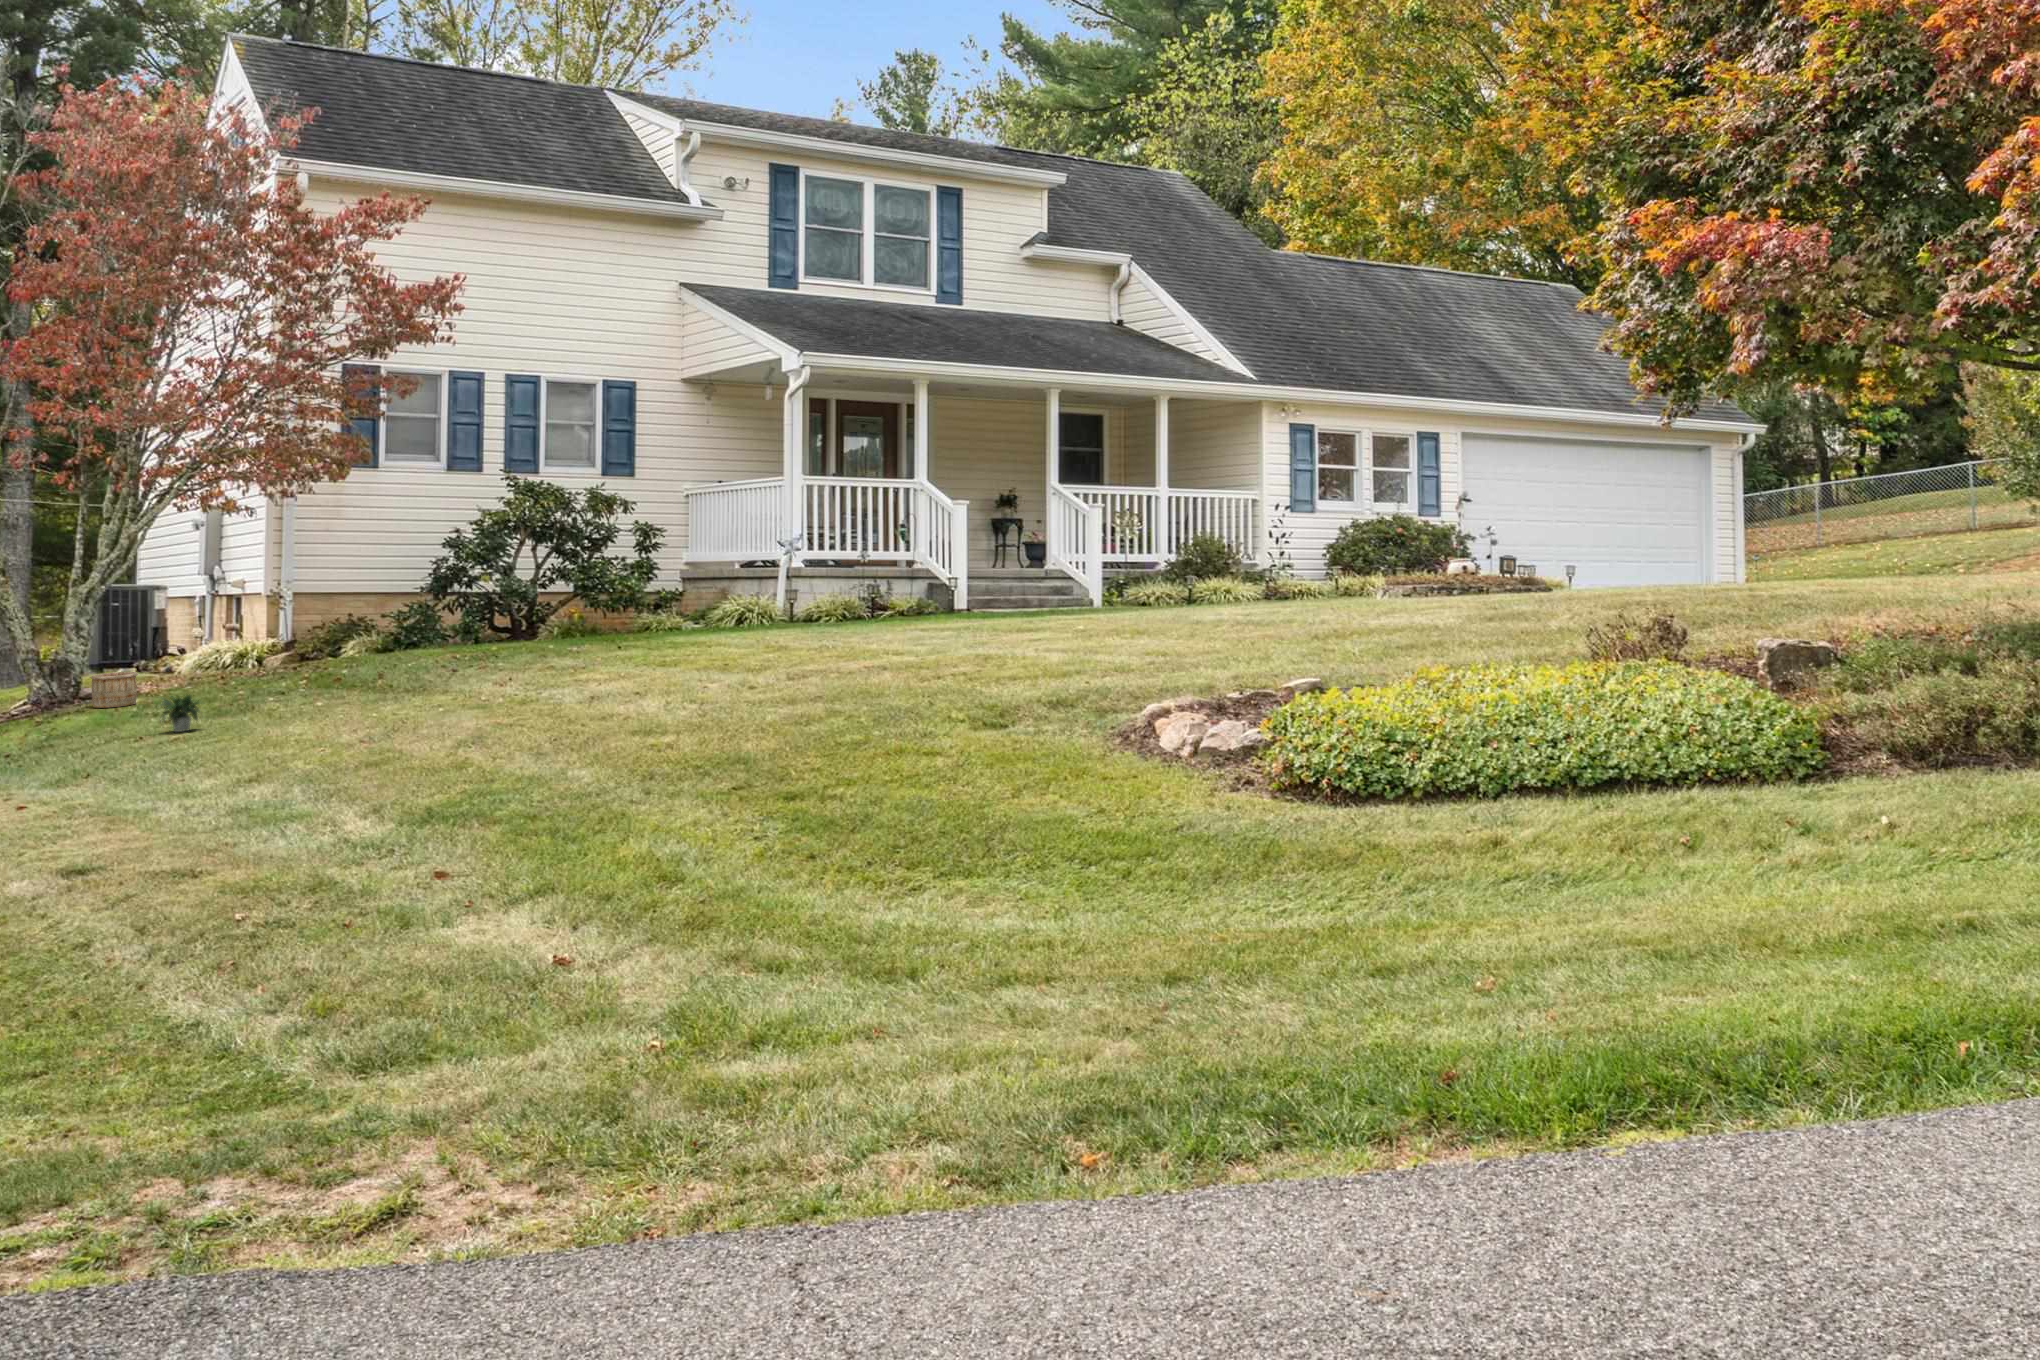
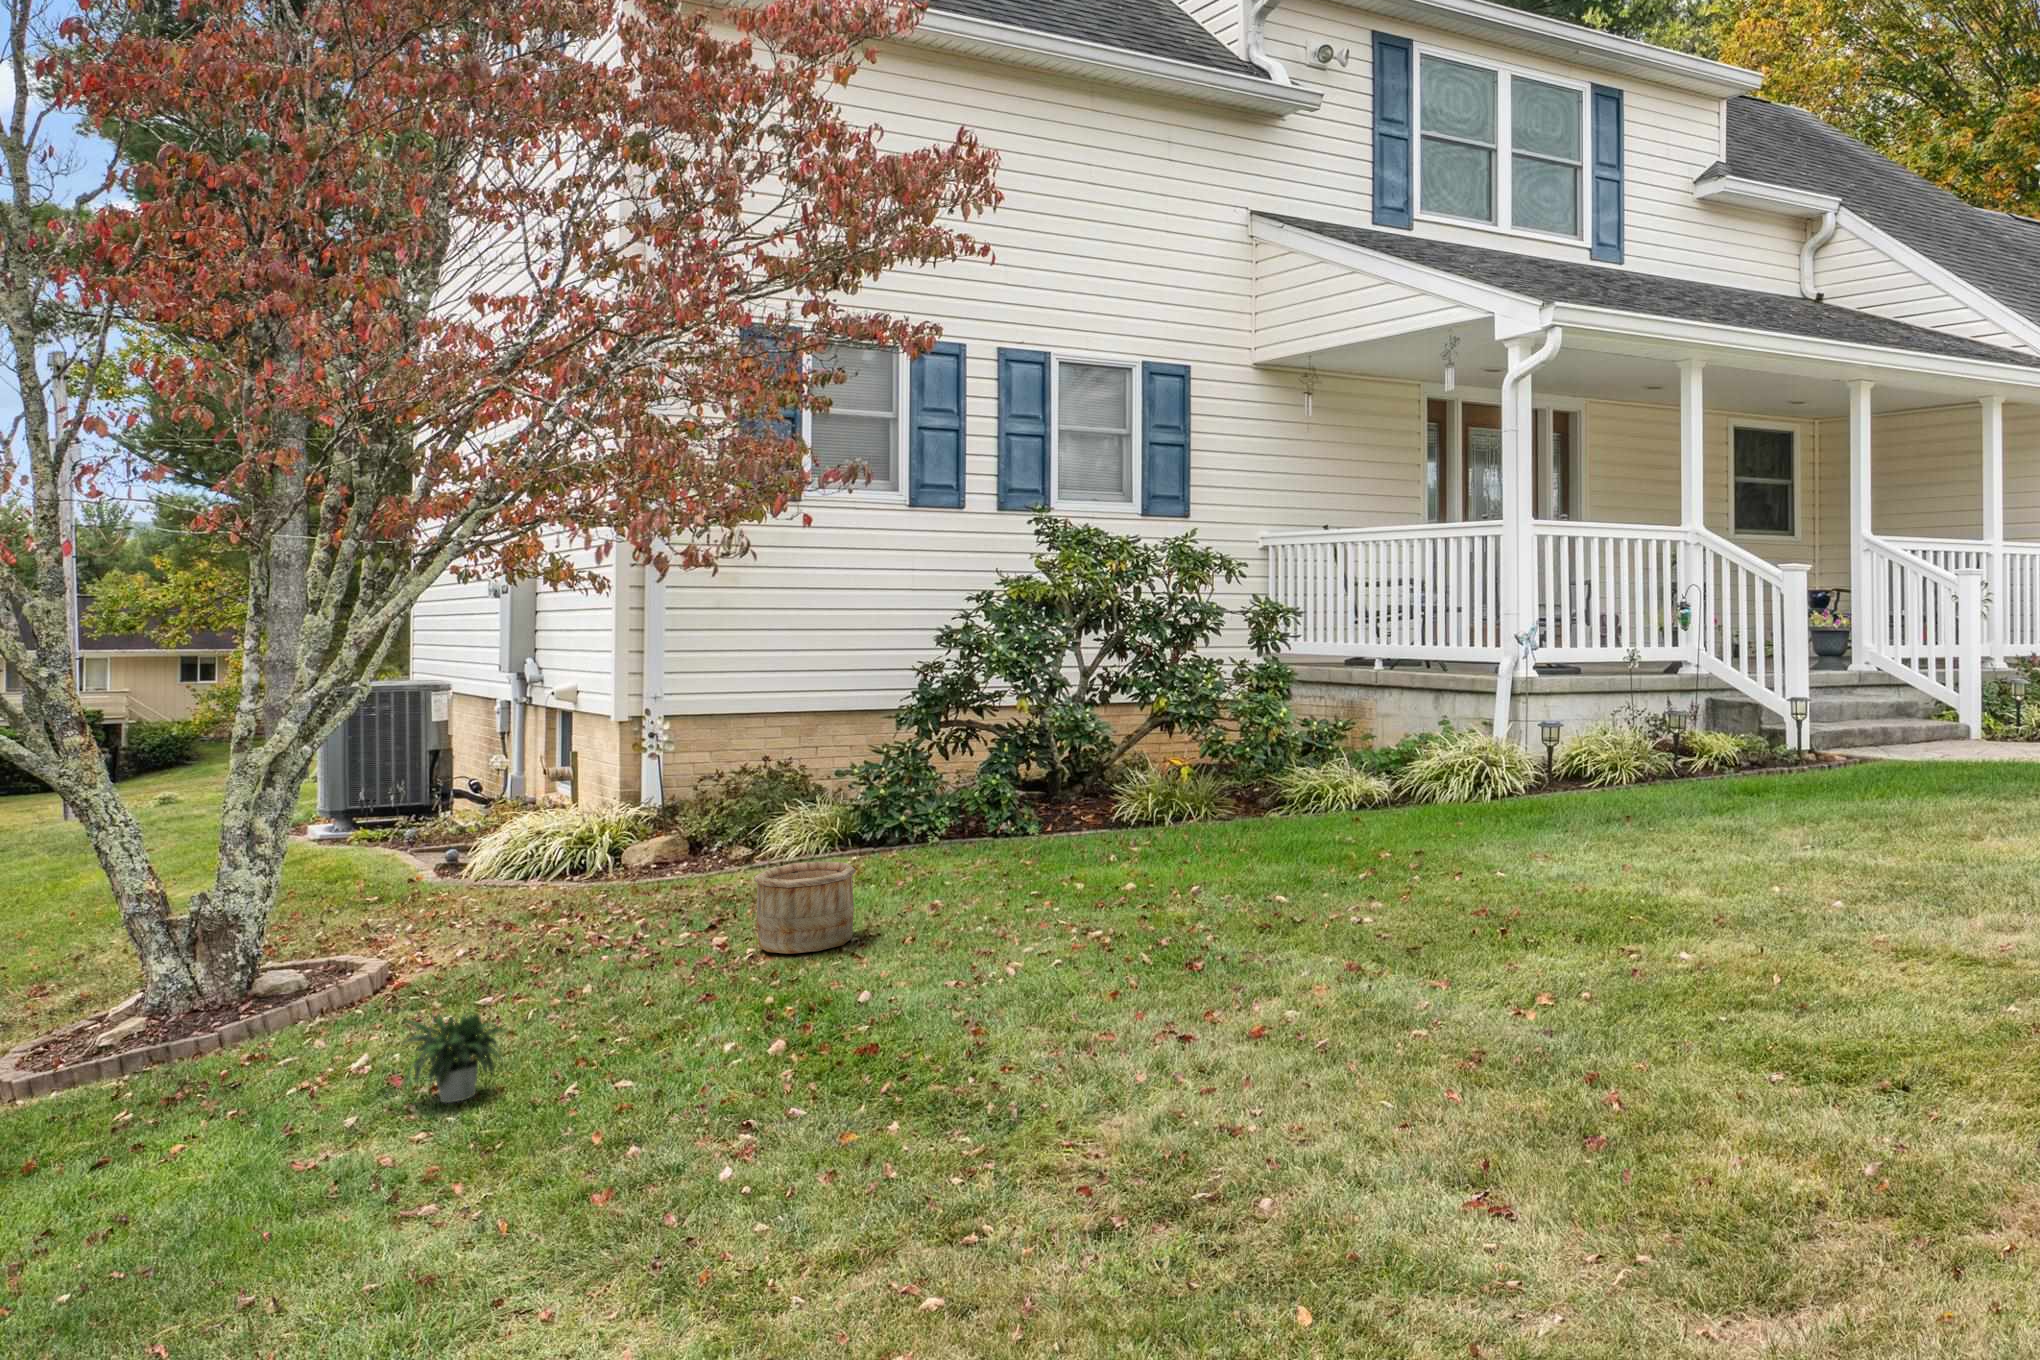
wooden bucket: present [90,672,138,708] -> present [754,861,856,954]

